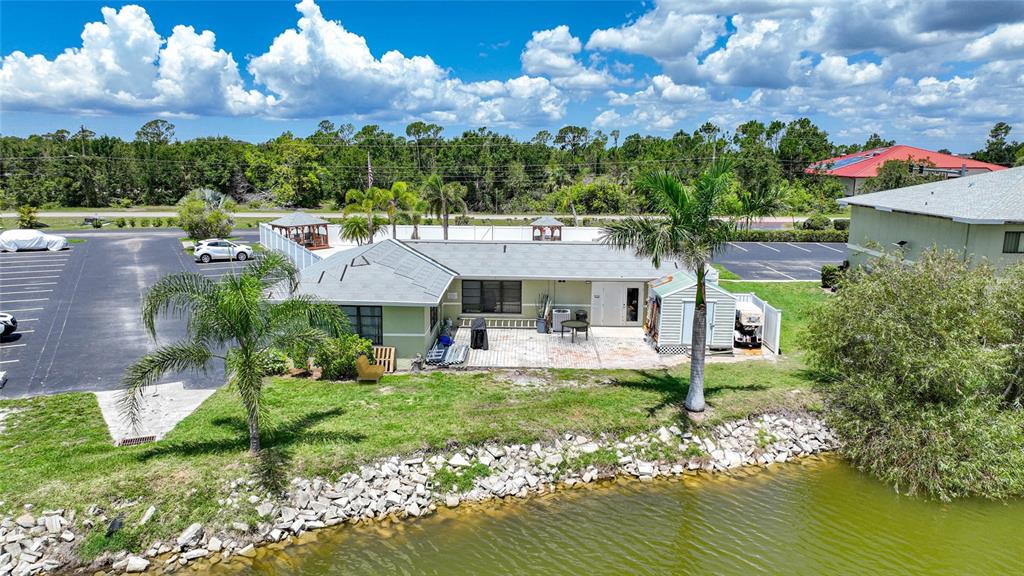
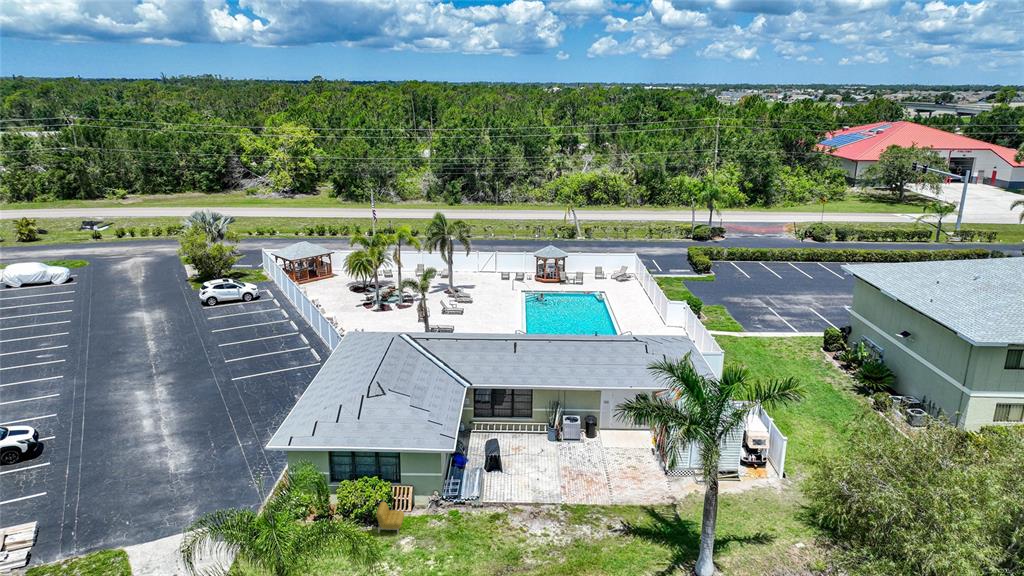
round table: present [560,320,589,343] -> none [571,429,599,457]

